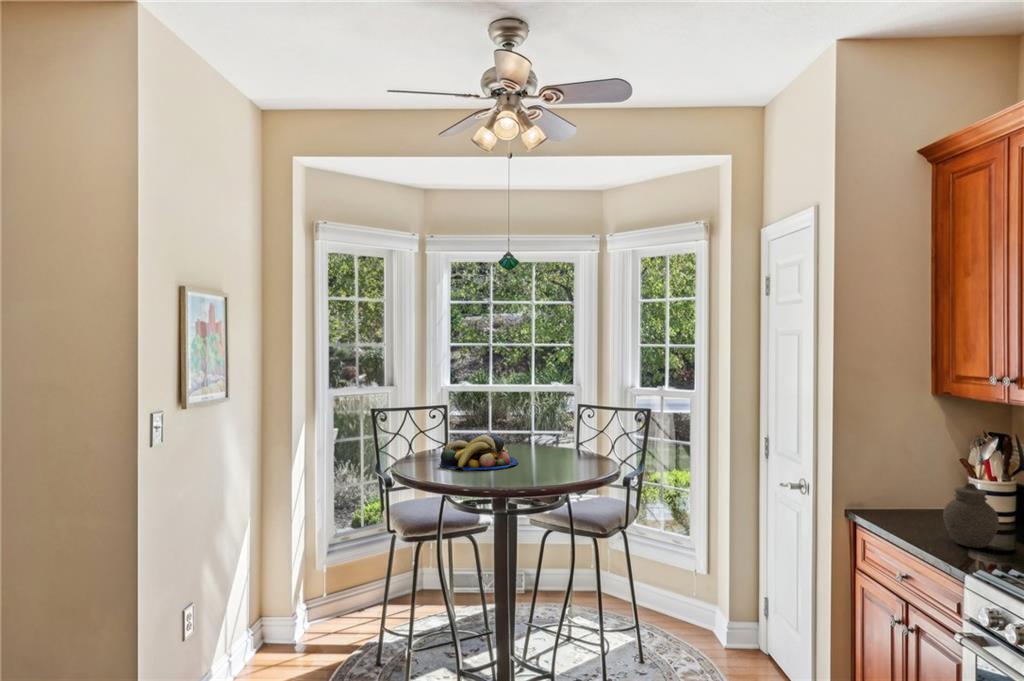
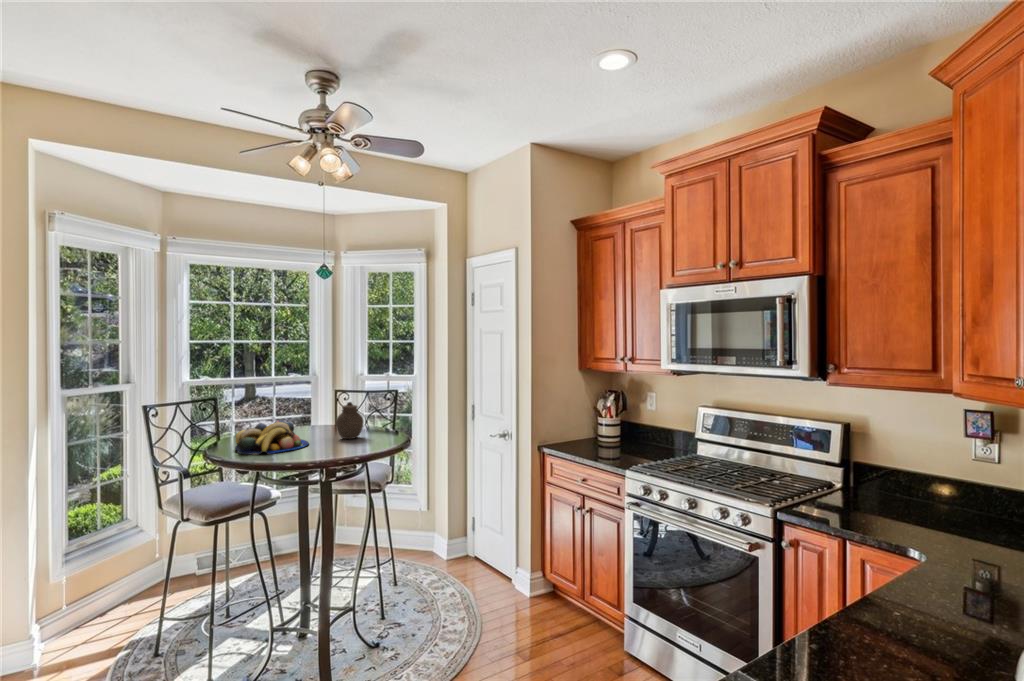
jar: present [943,483,999,548] -> present [336,402,363,439]

